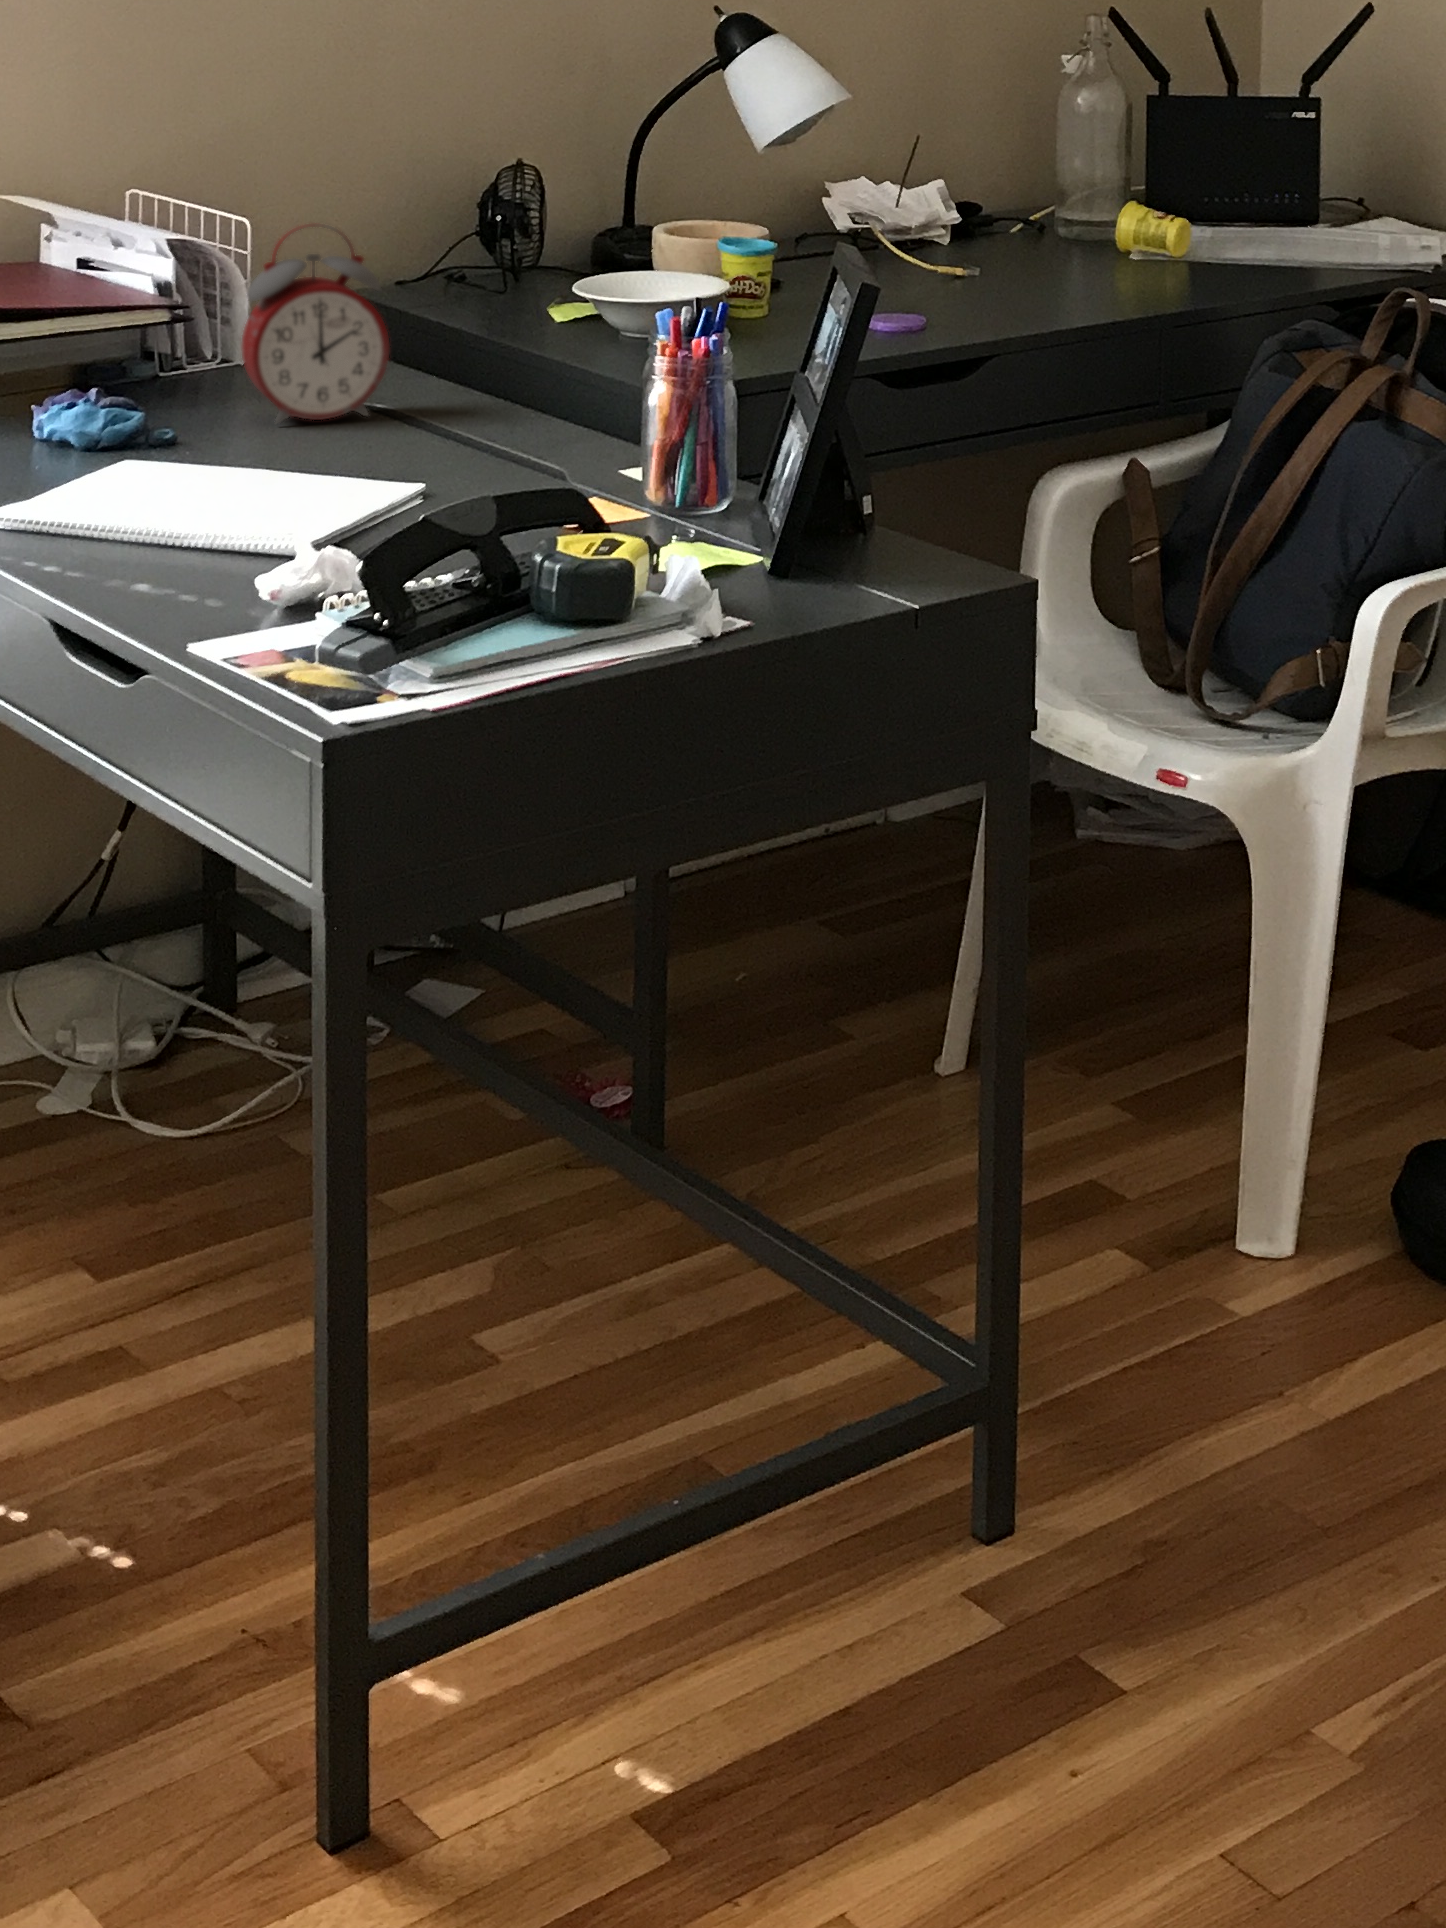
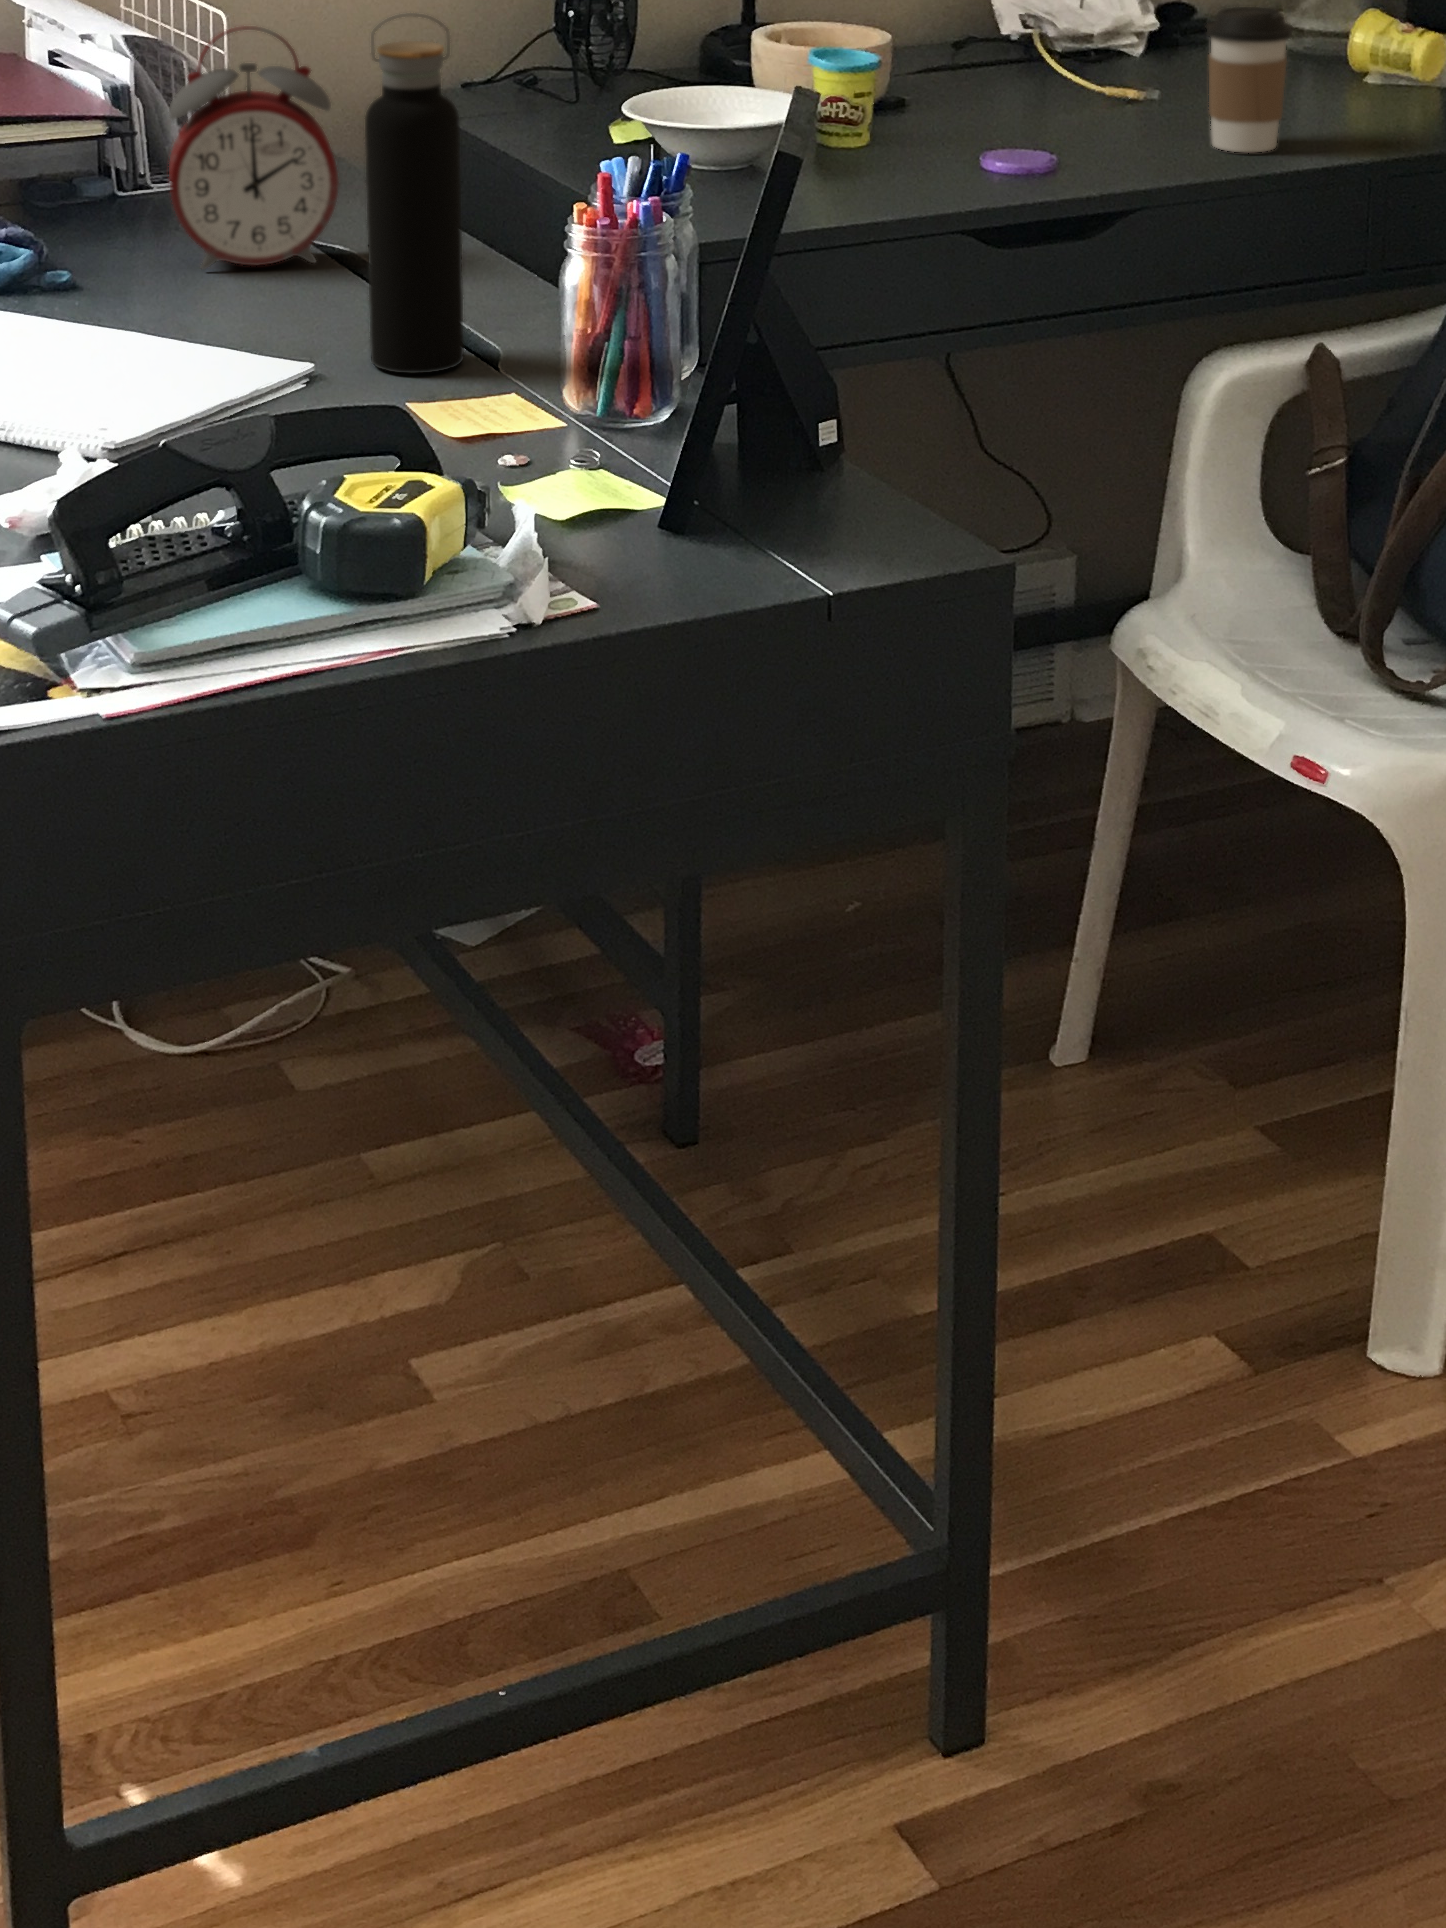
coffee cup: none [1025,199,1095,313] -> present [1206,7,1293,152]
water bottle: none [465,204,539,489] -> present [365,14,464,373]

